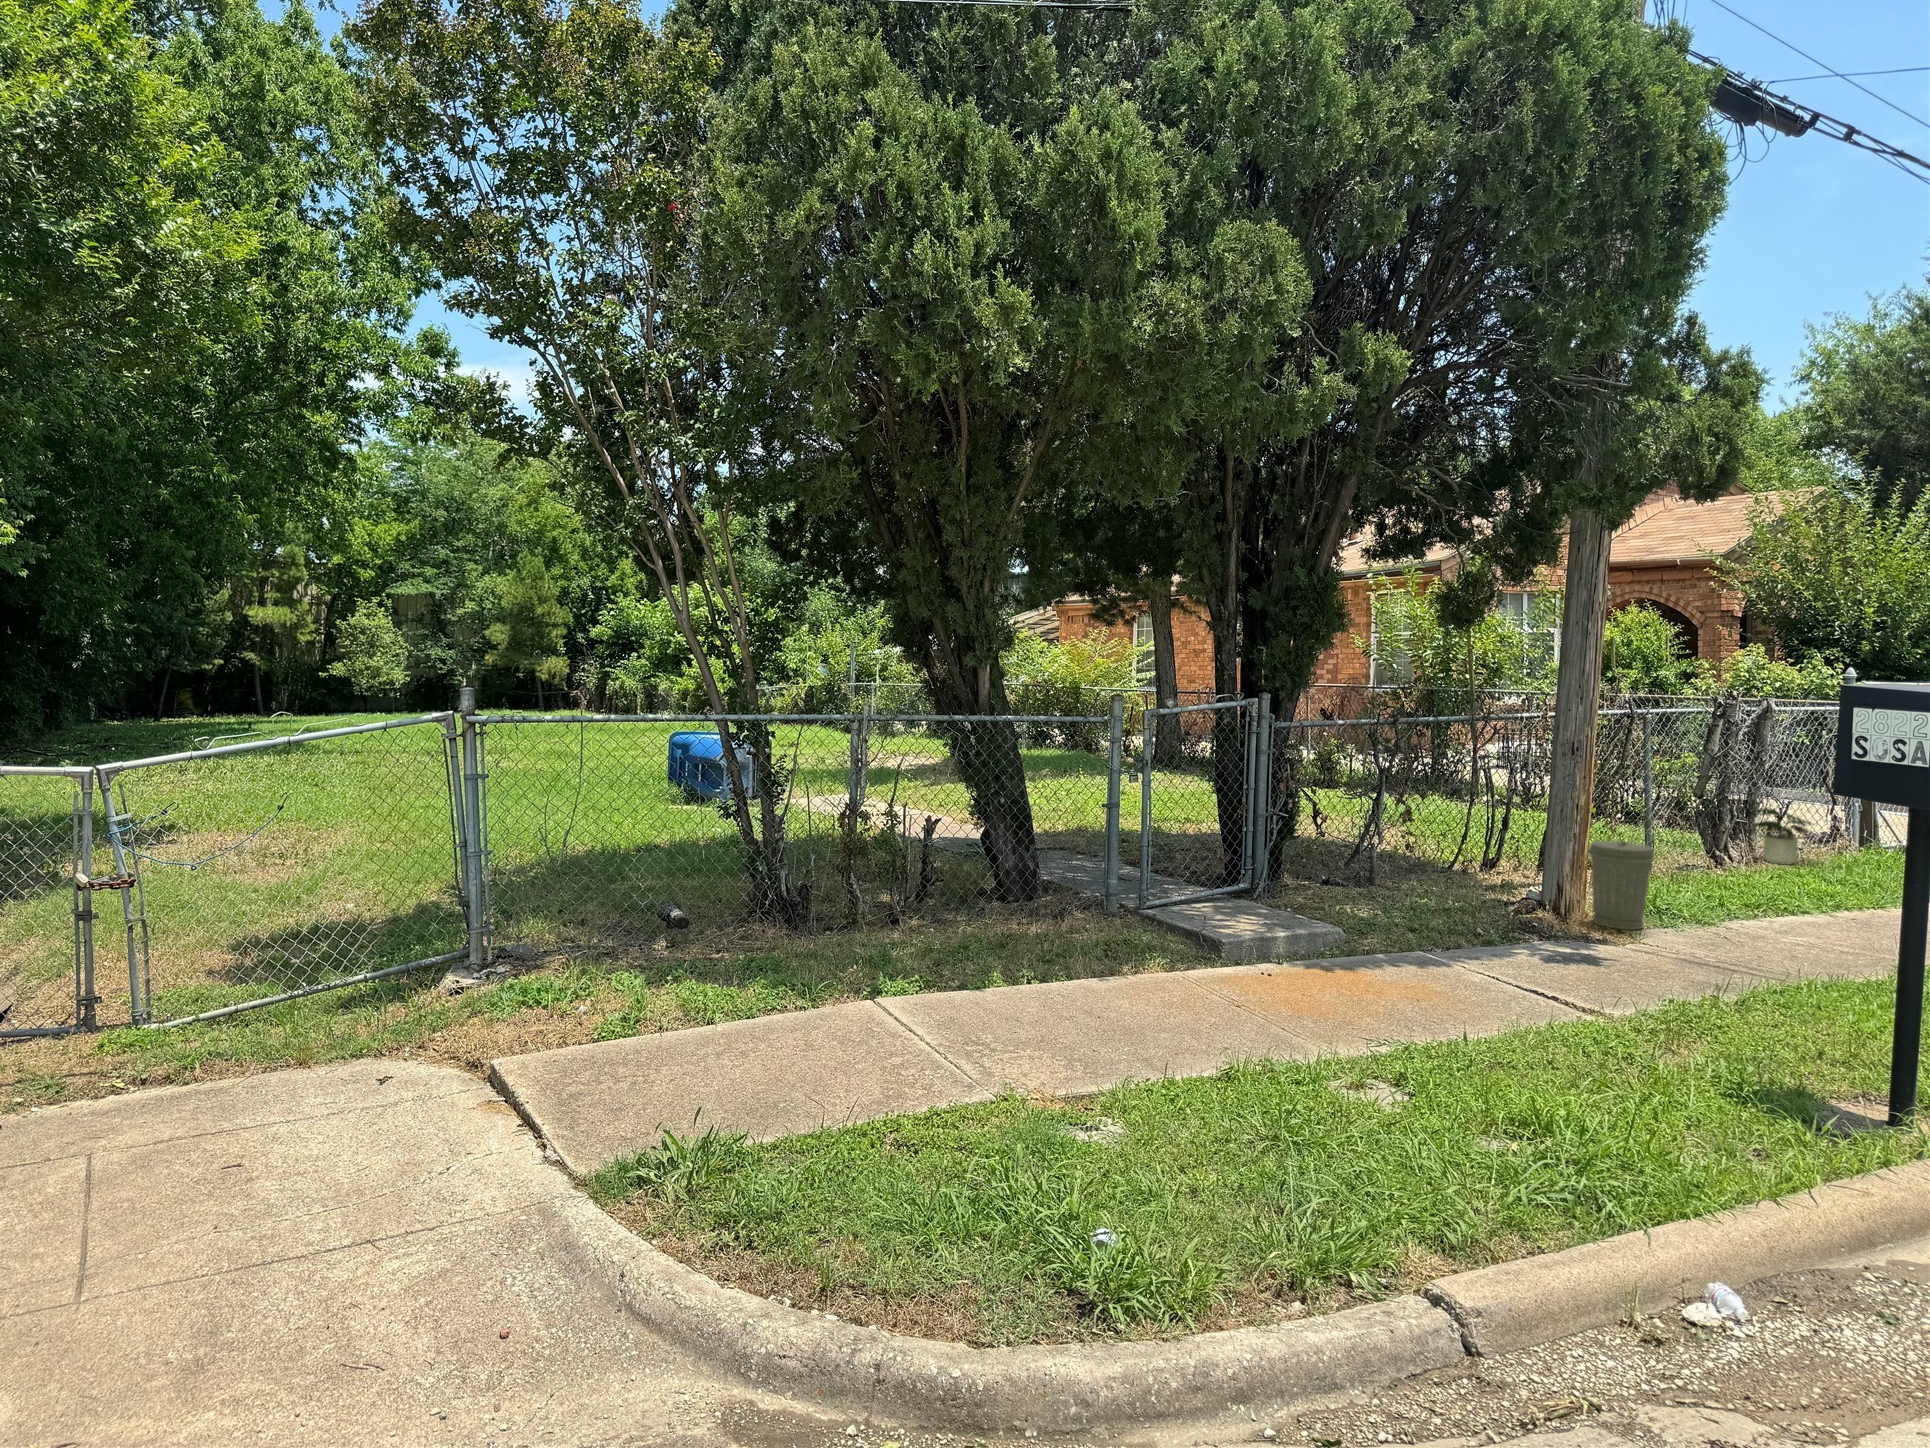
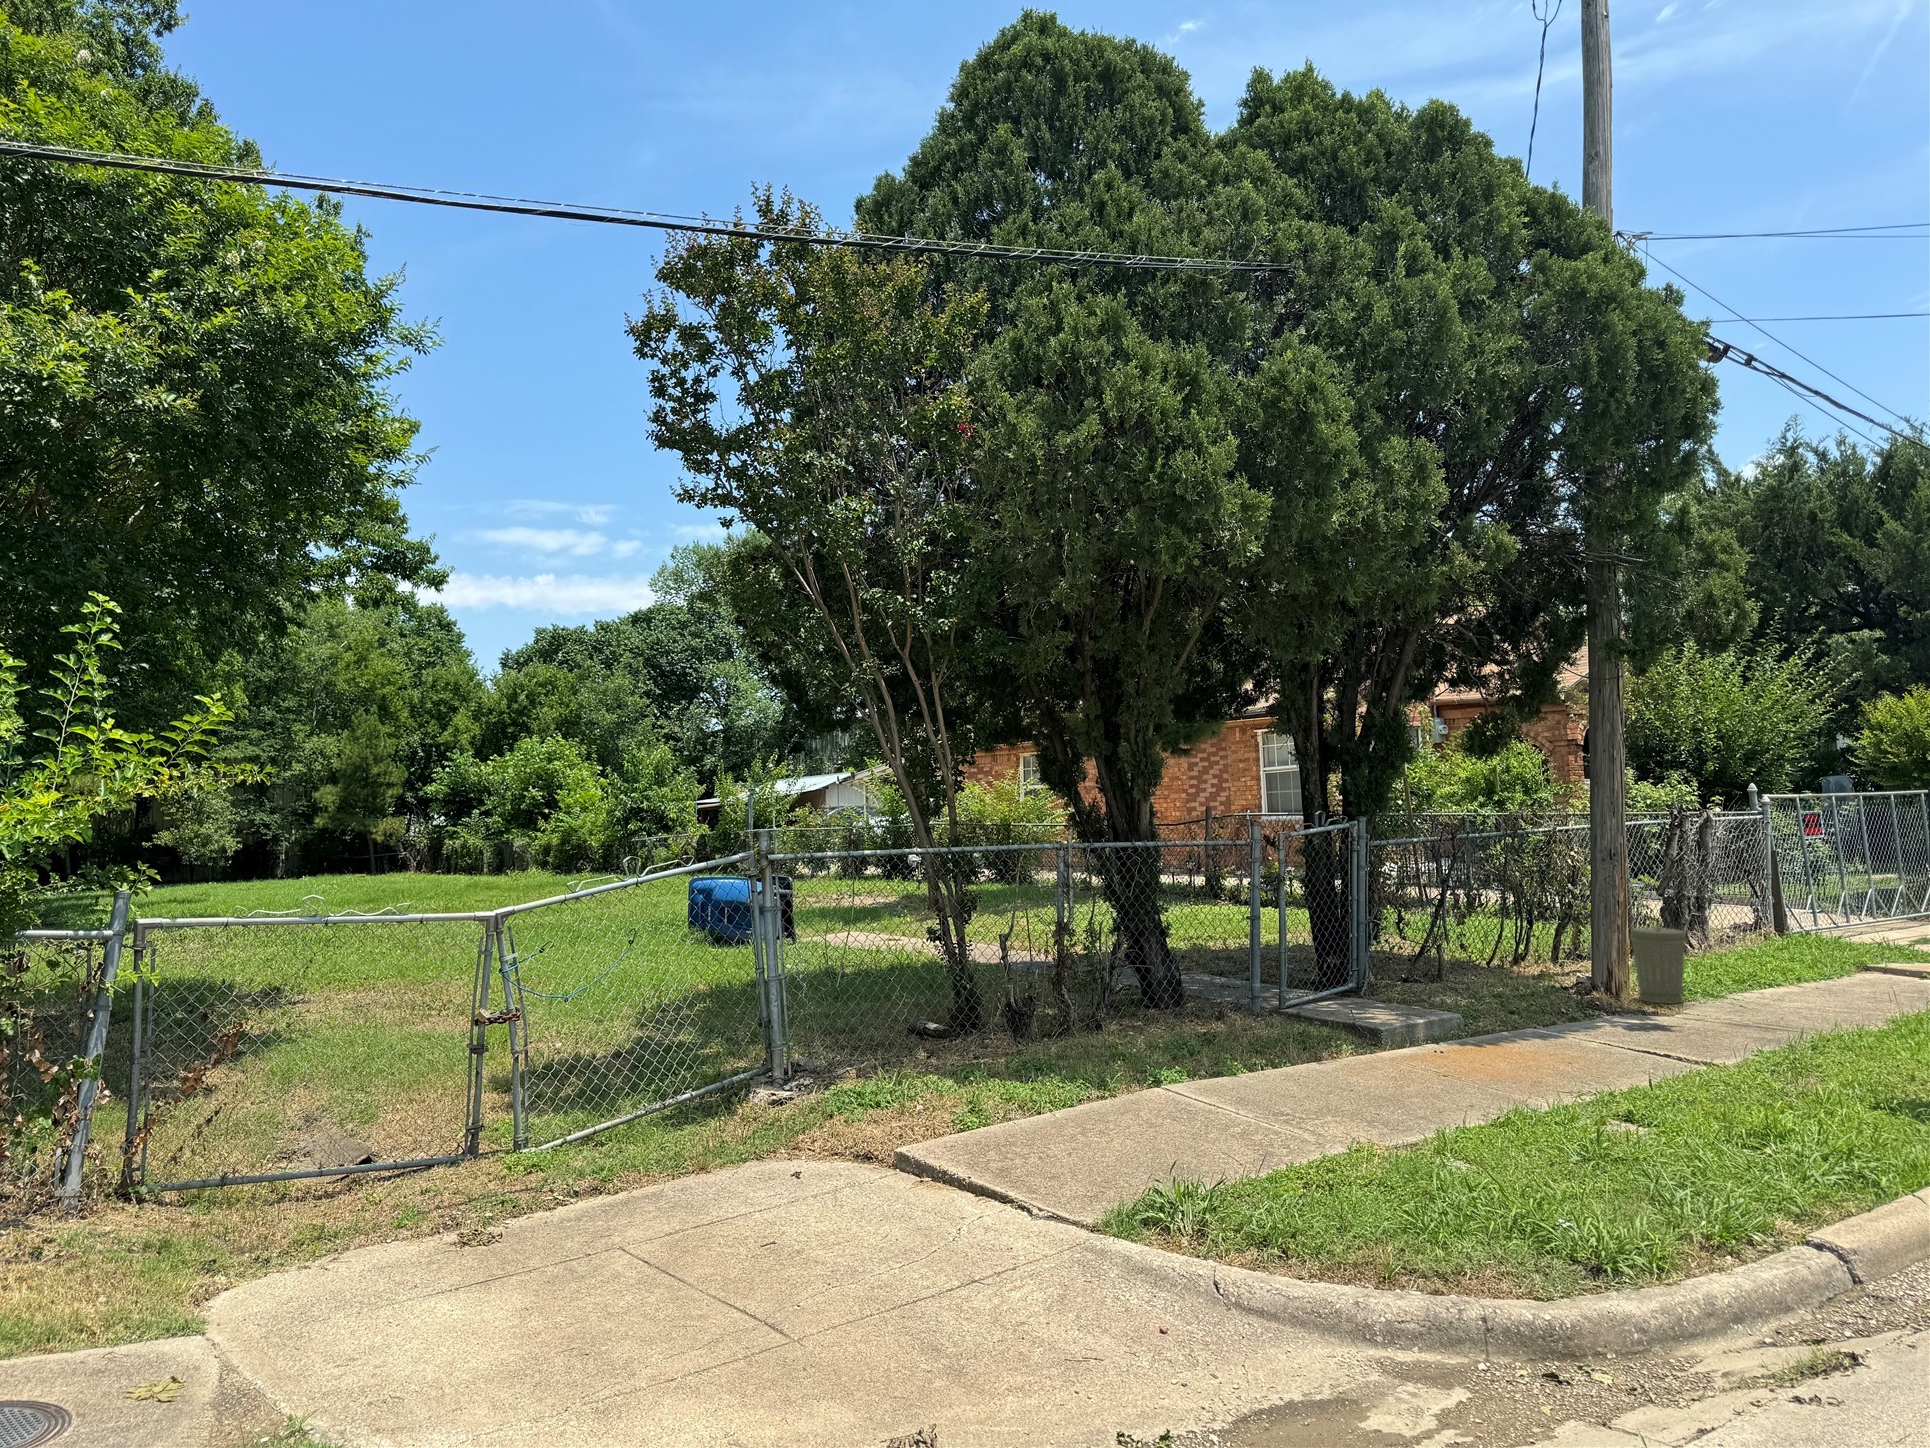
potted plant: present [1749,808,1814,865] -> none [1701,901,1758,950]

